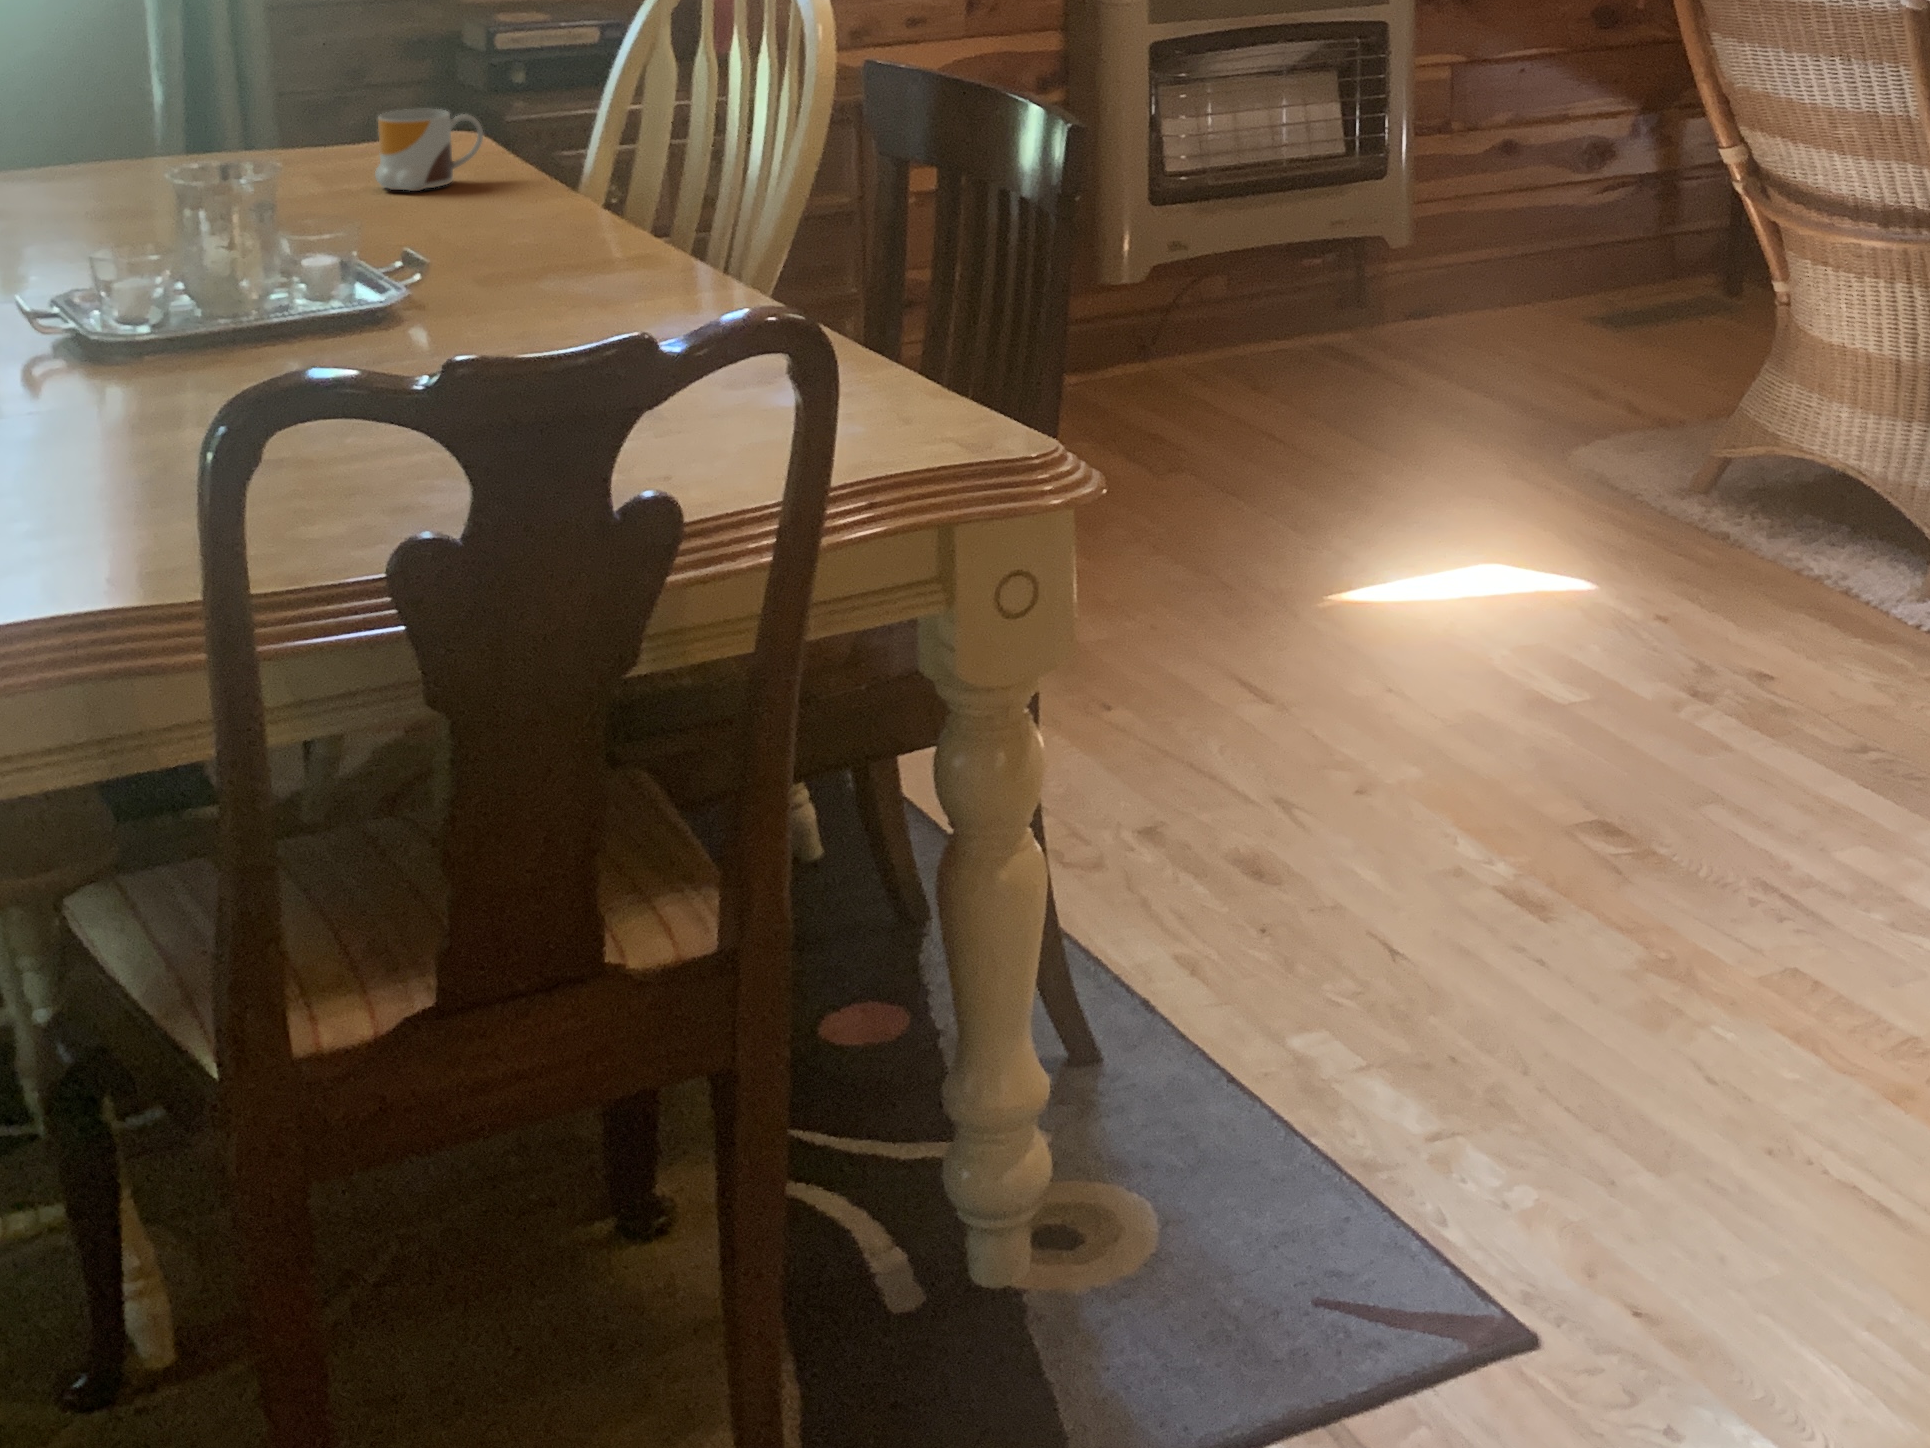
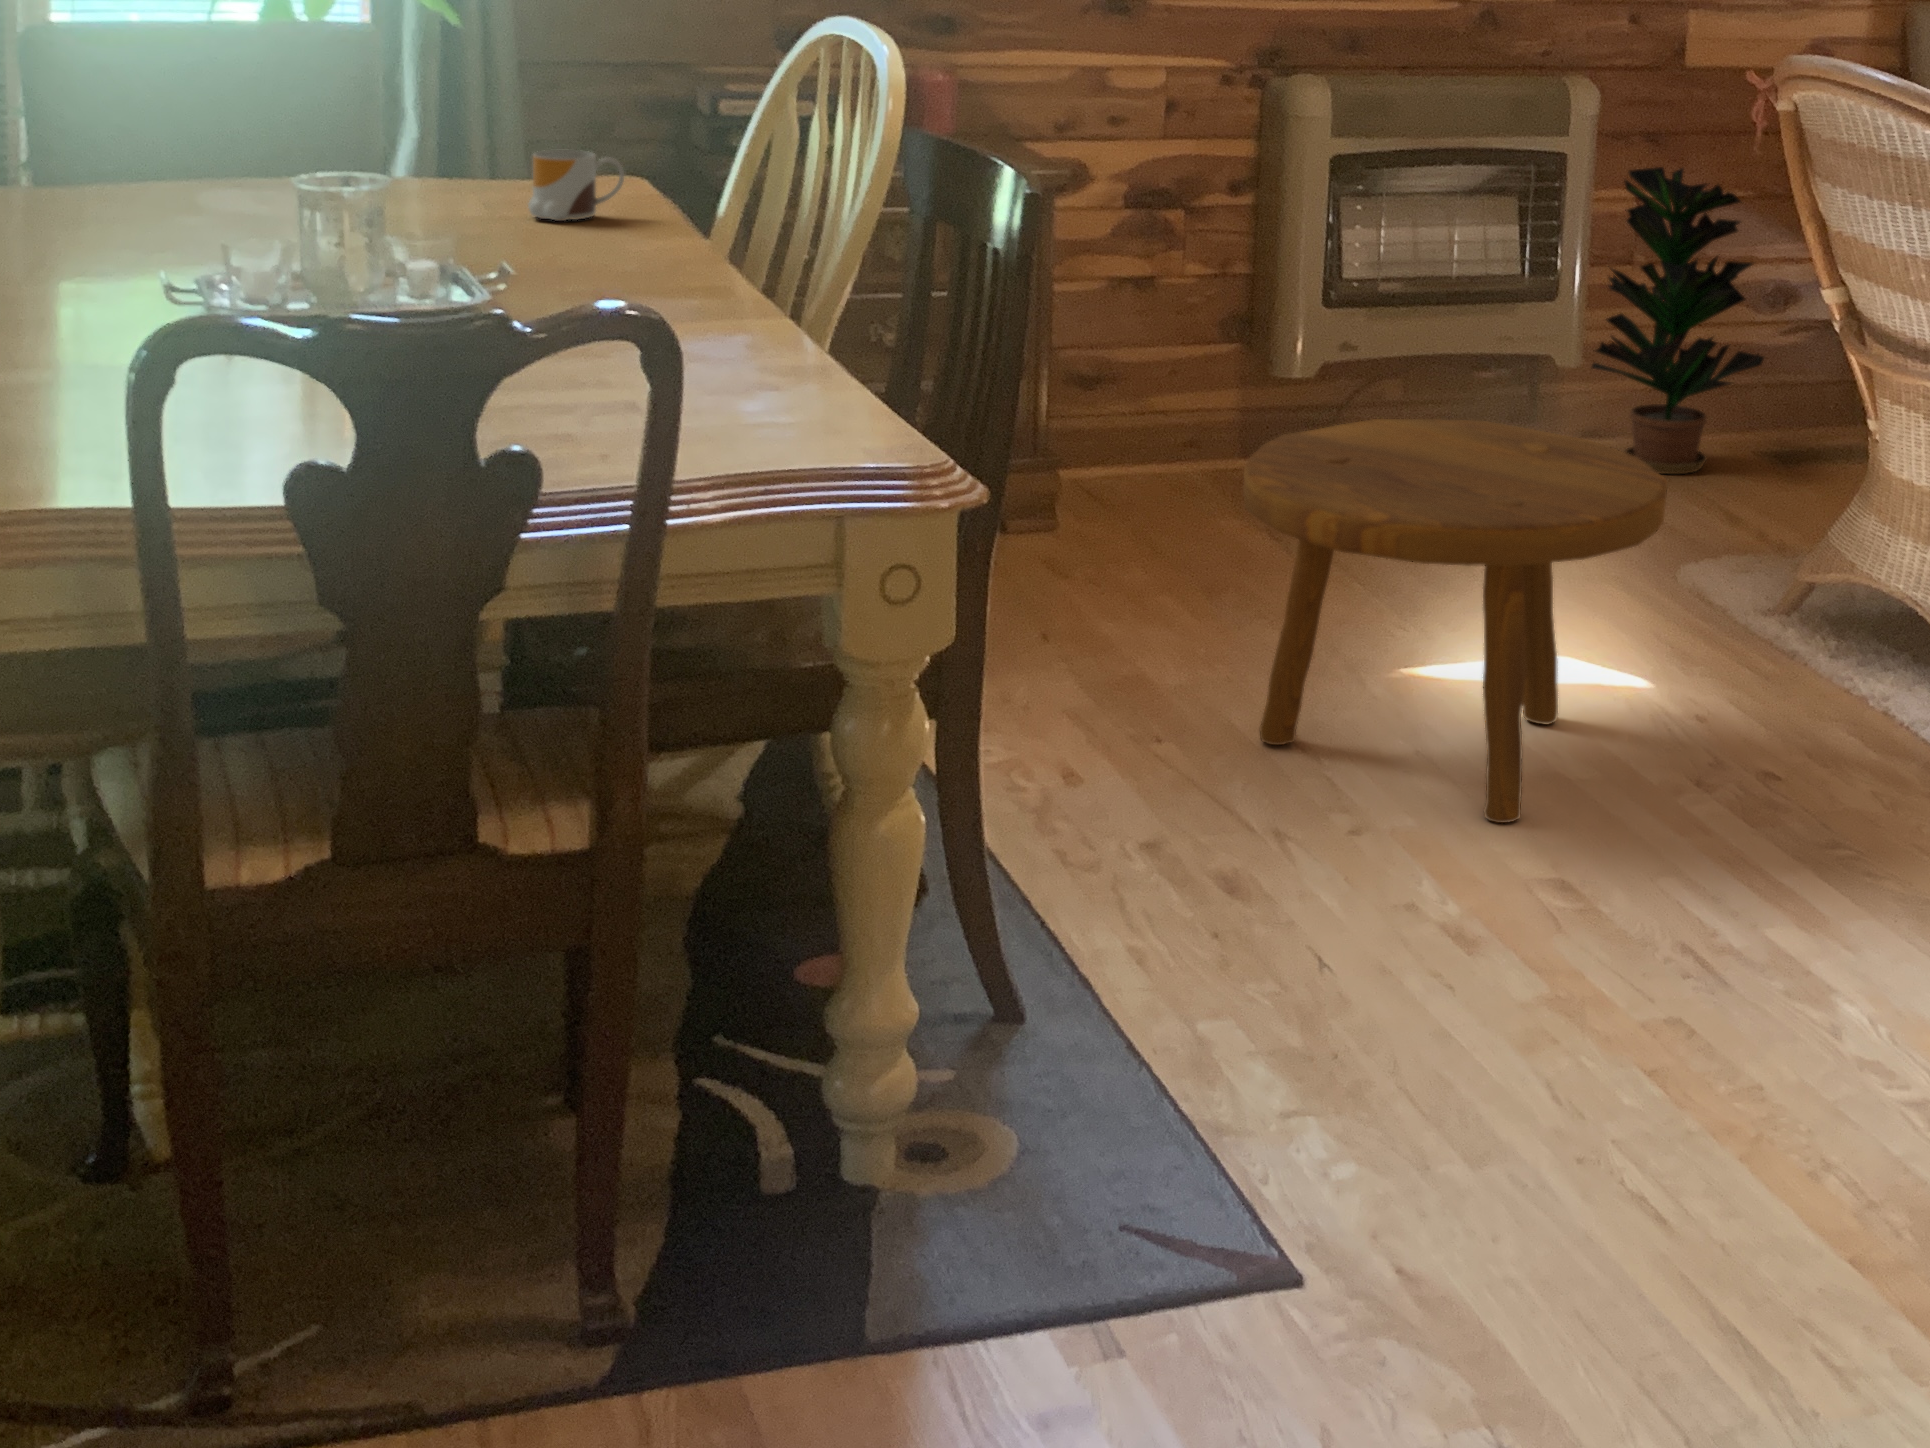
potted plant: none [1431,26,1605,347] -> present [1592,167,1764,474]
footstool: none [1185,319,1641,758] -> present [1243,419,1668,823]

